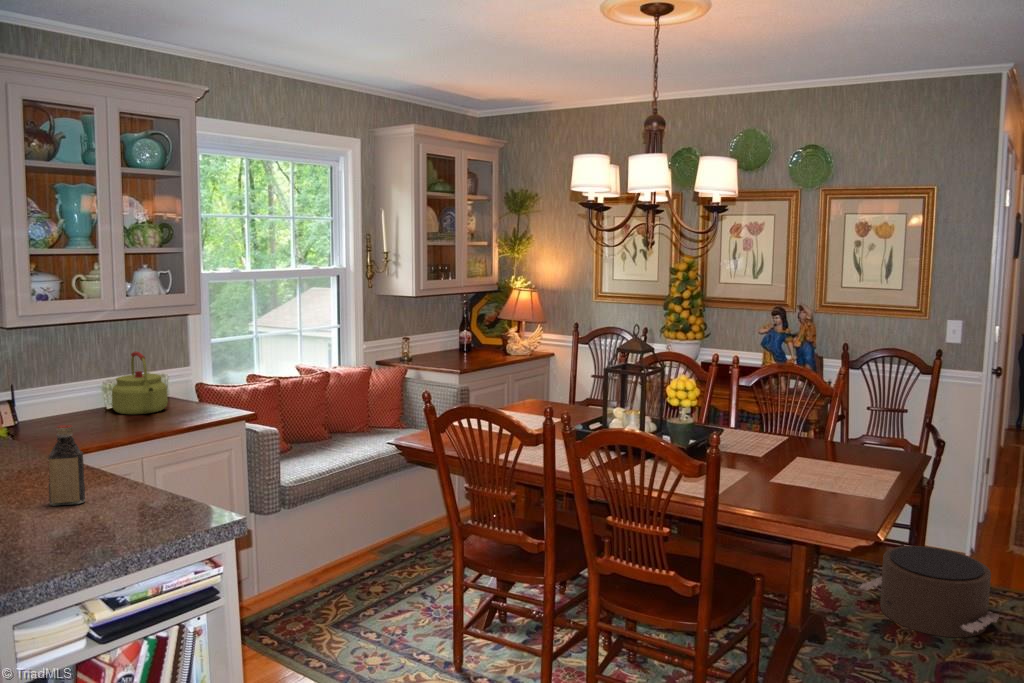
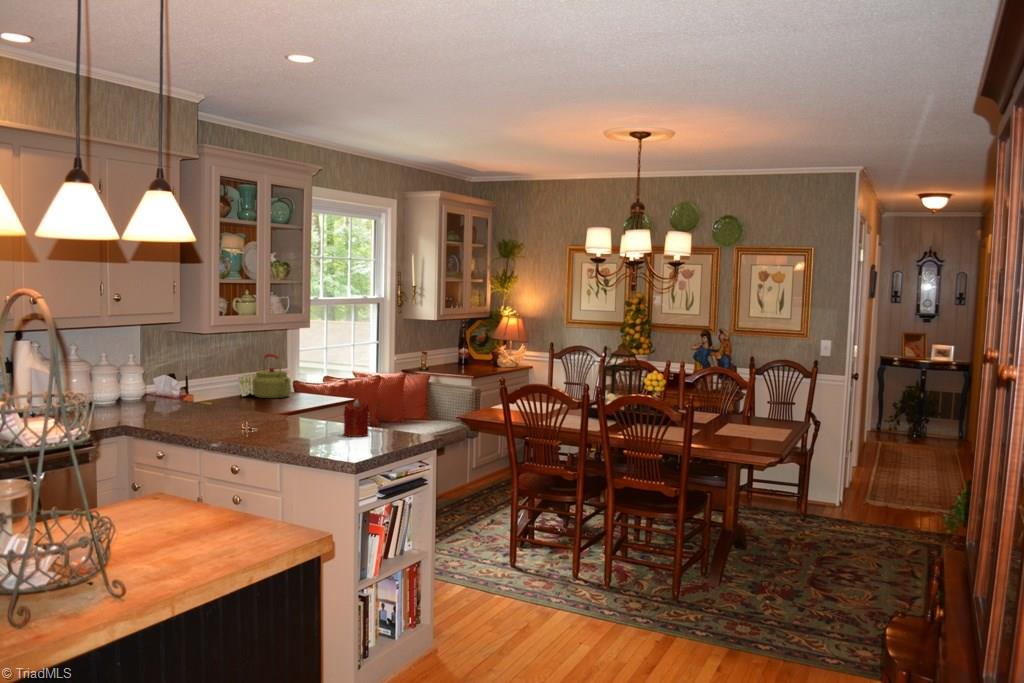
bottle: present [48,425,85,506] -> none [314,385,333,433]
candle: none [86,451,134,517] -> present [344,399,369,437]
pouf: present [859,546,1002,637] -> none [766,492,858,546]

